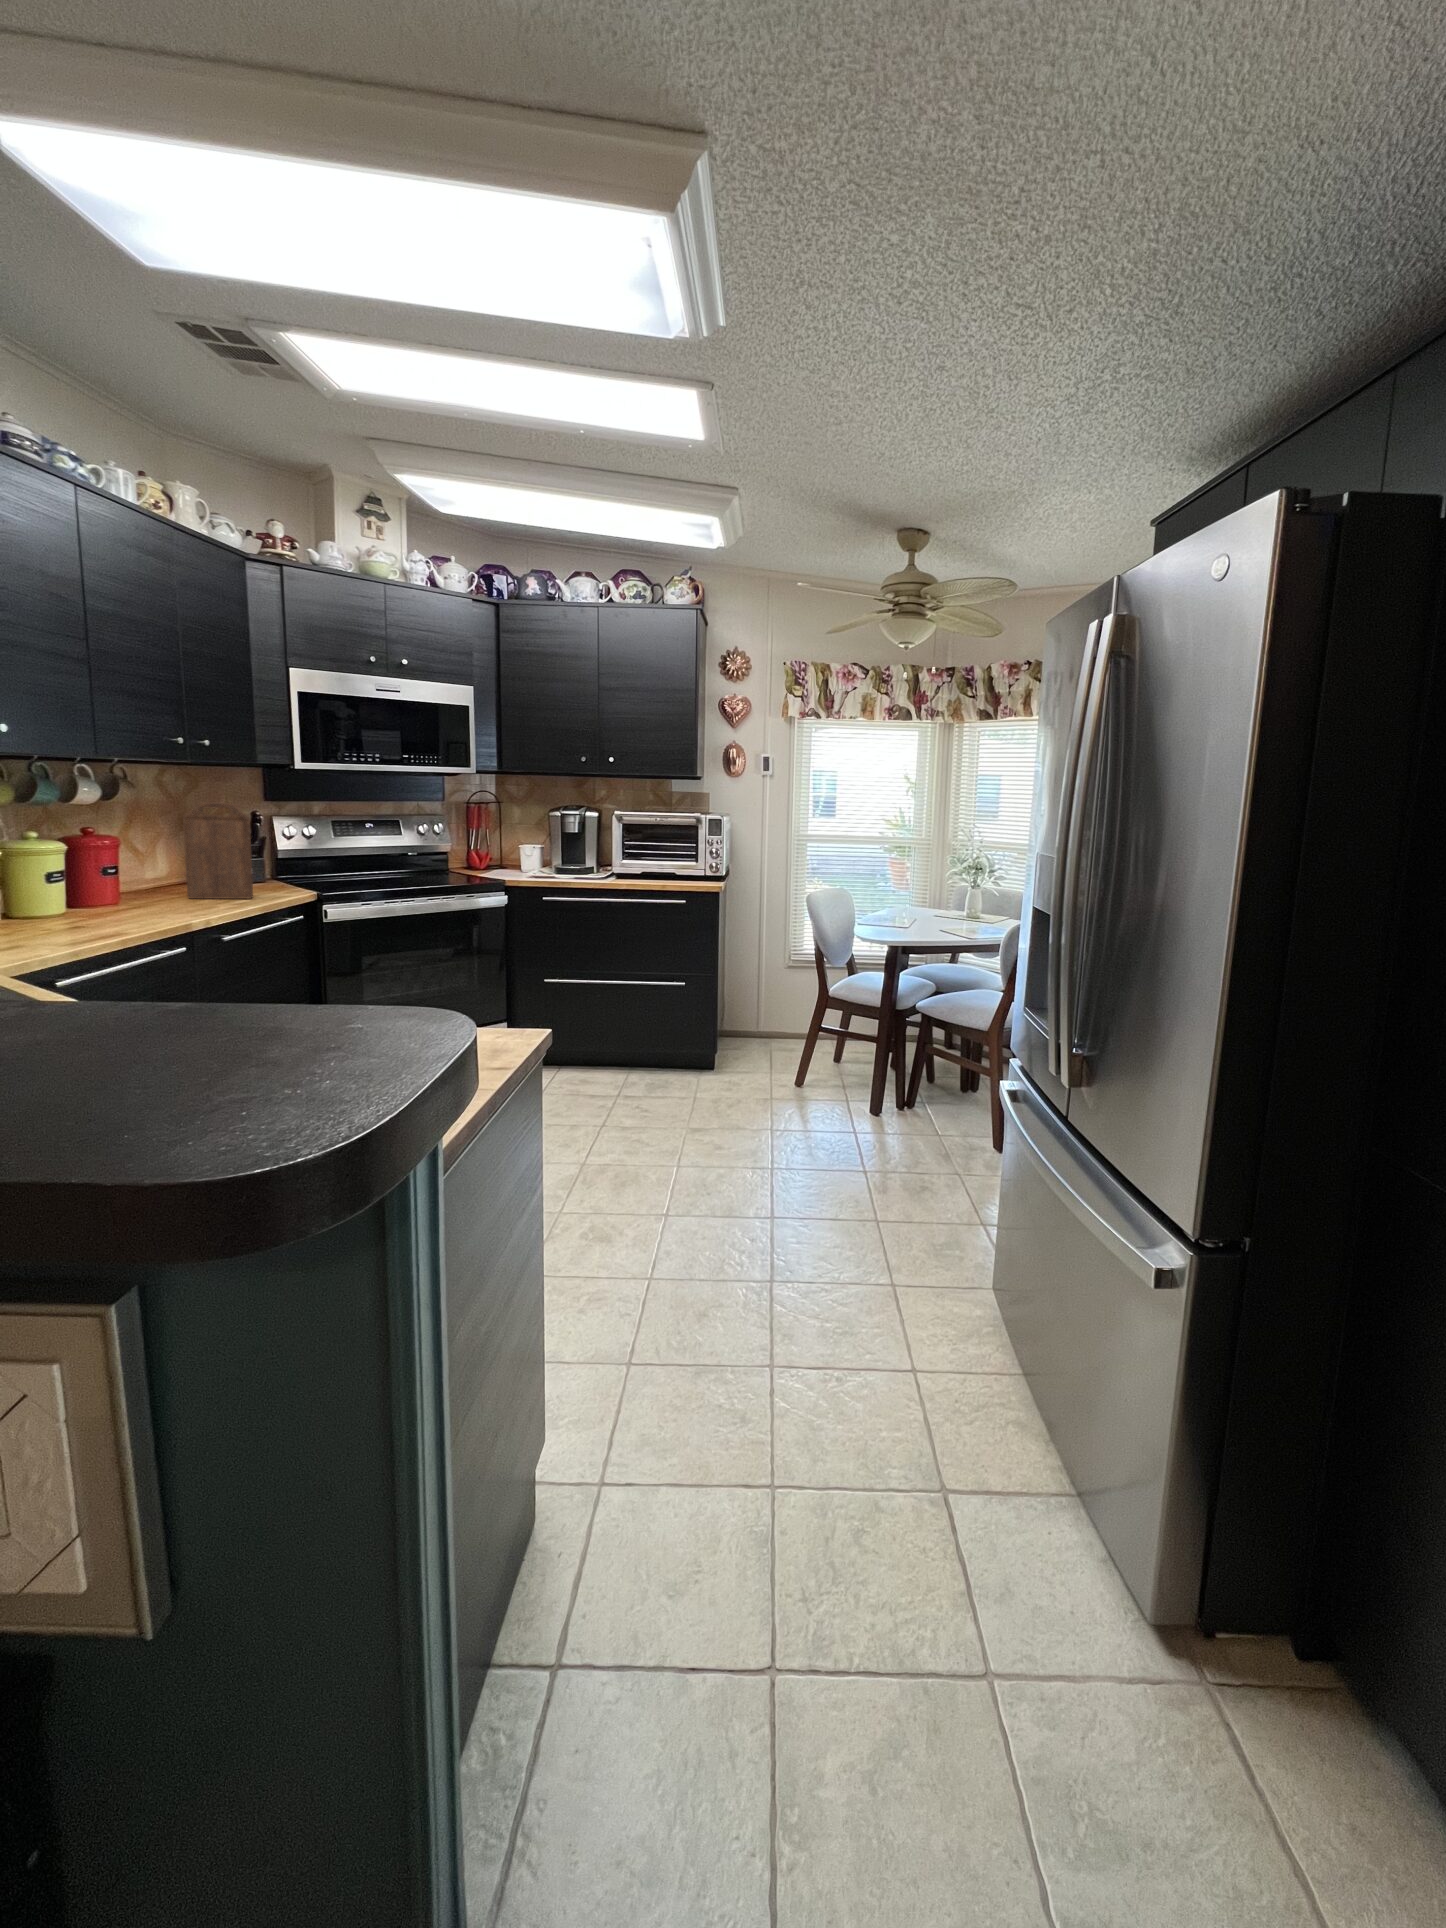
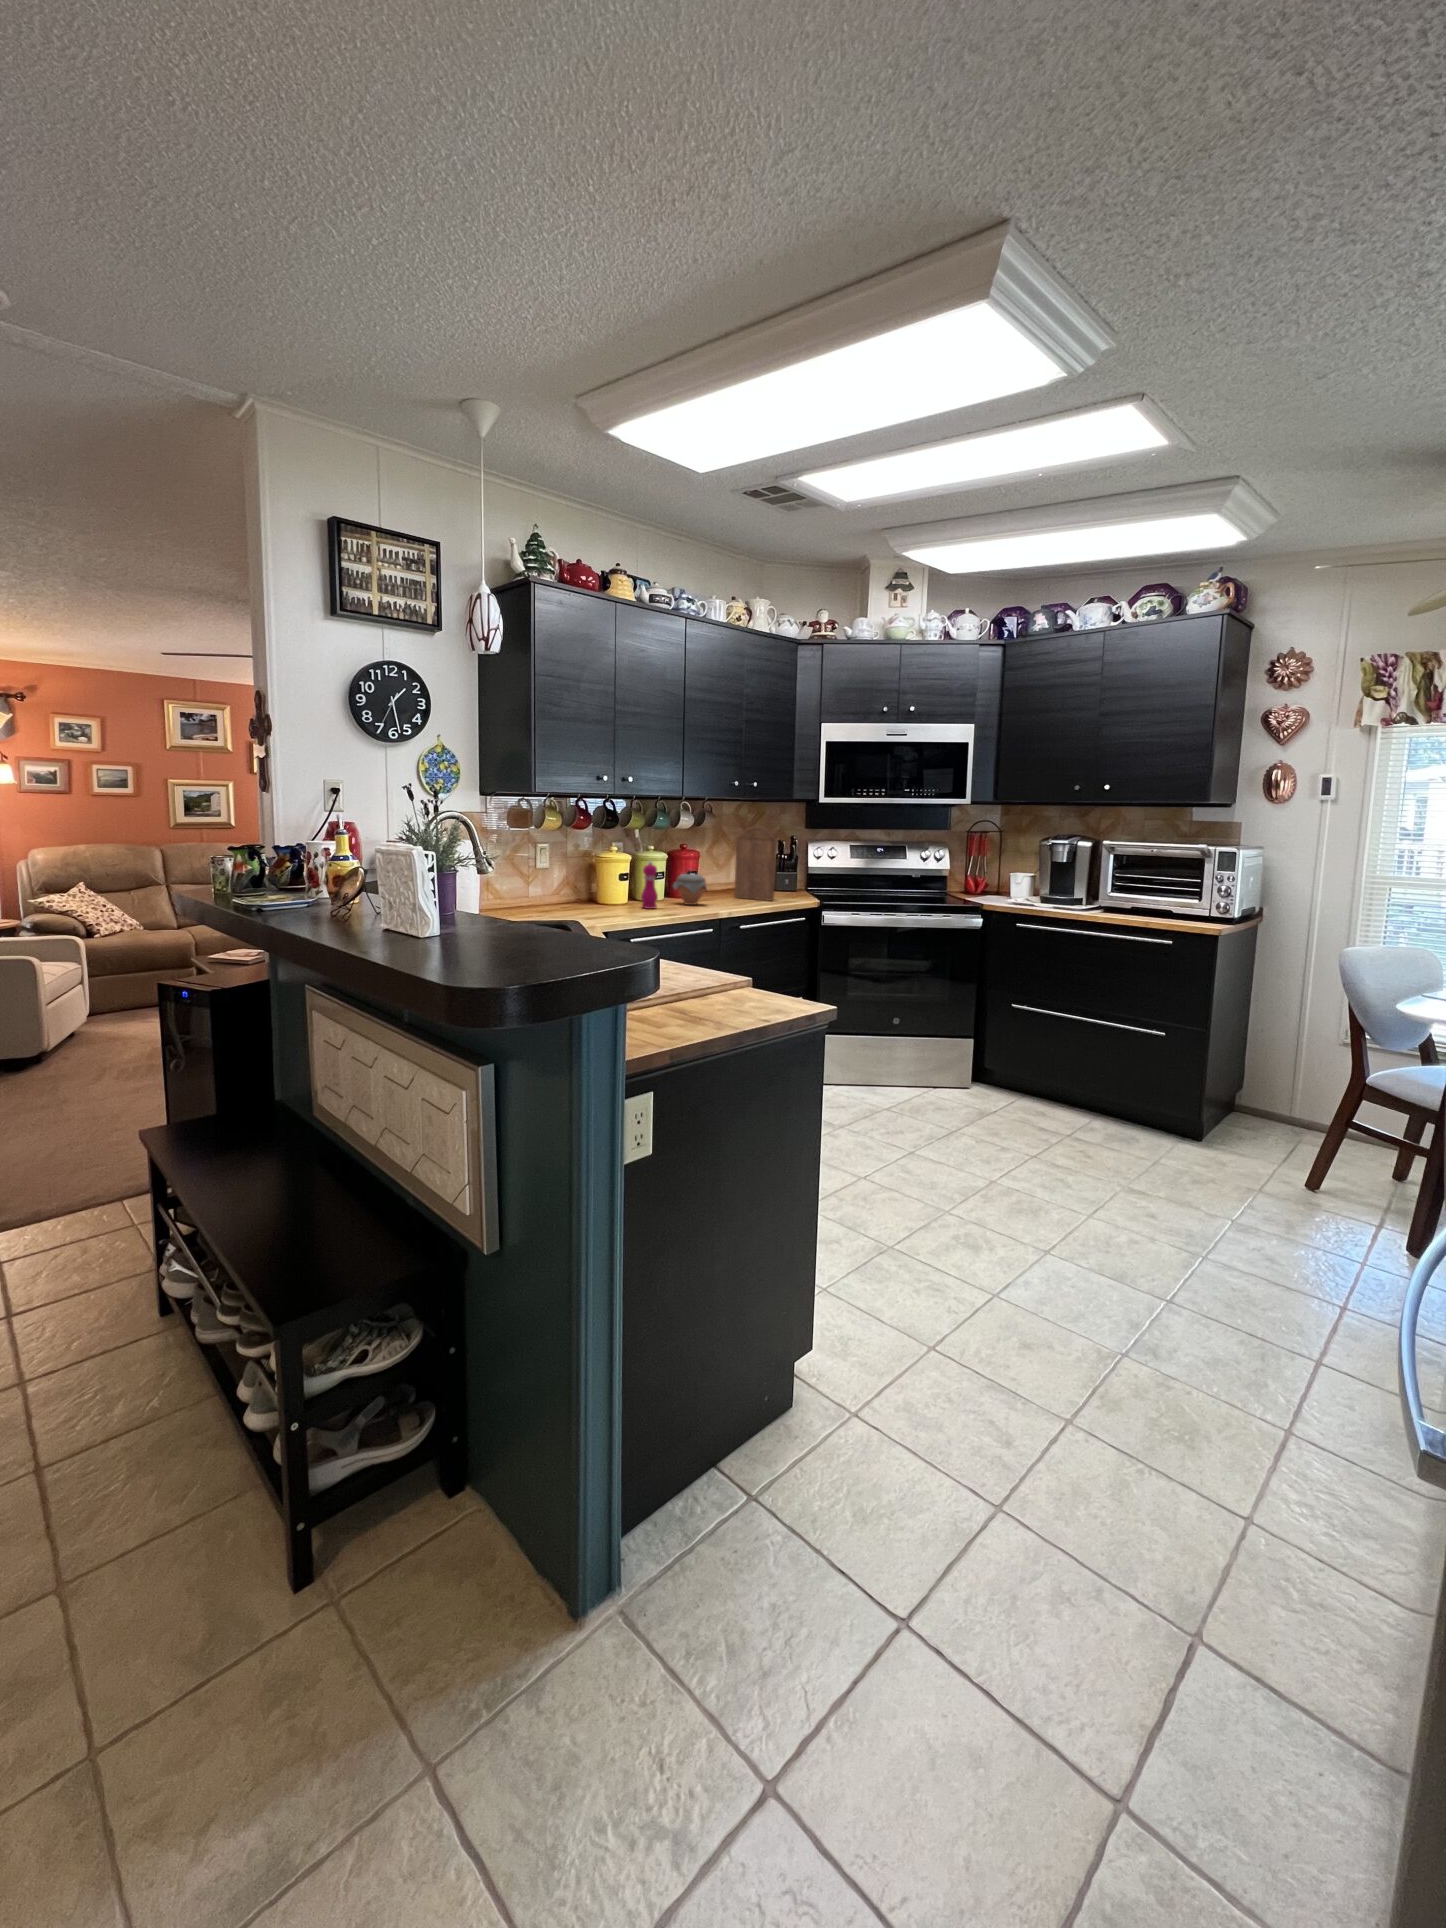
pepper mill: none [39,862,75,937] -> present [641,861,658,909]
jar: none [91,874,157,920] -> present [673,874,707,905]

